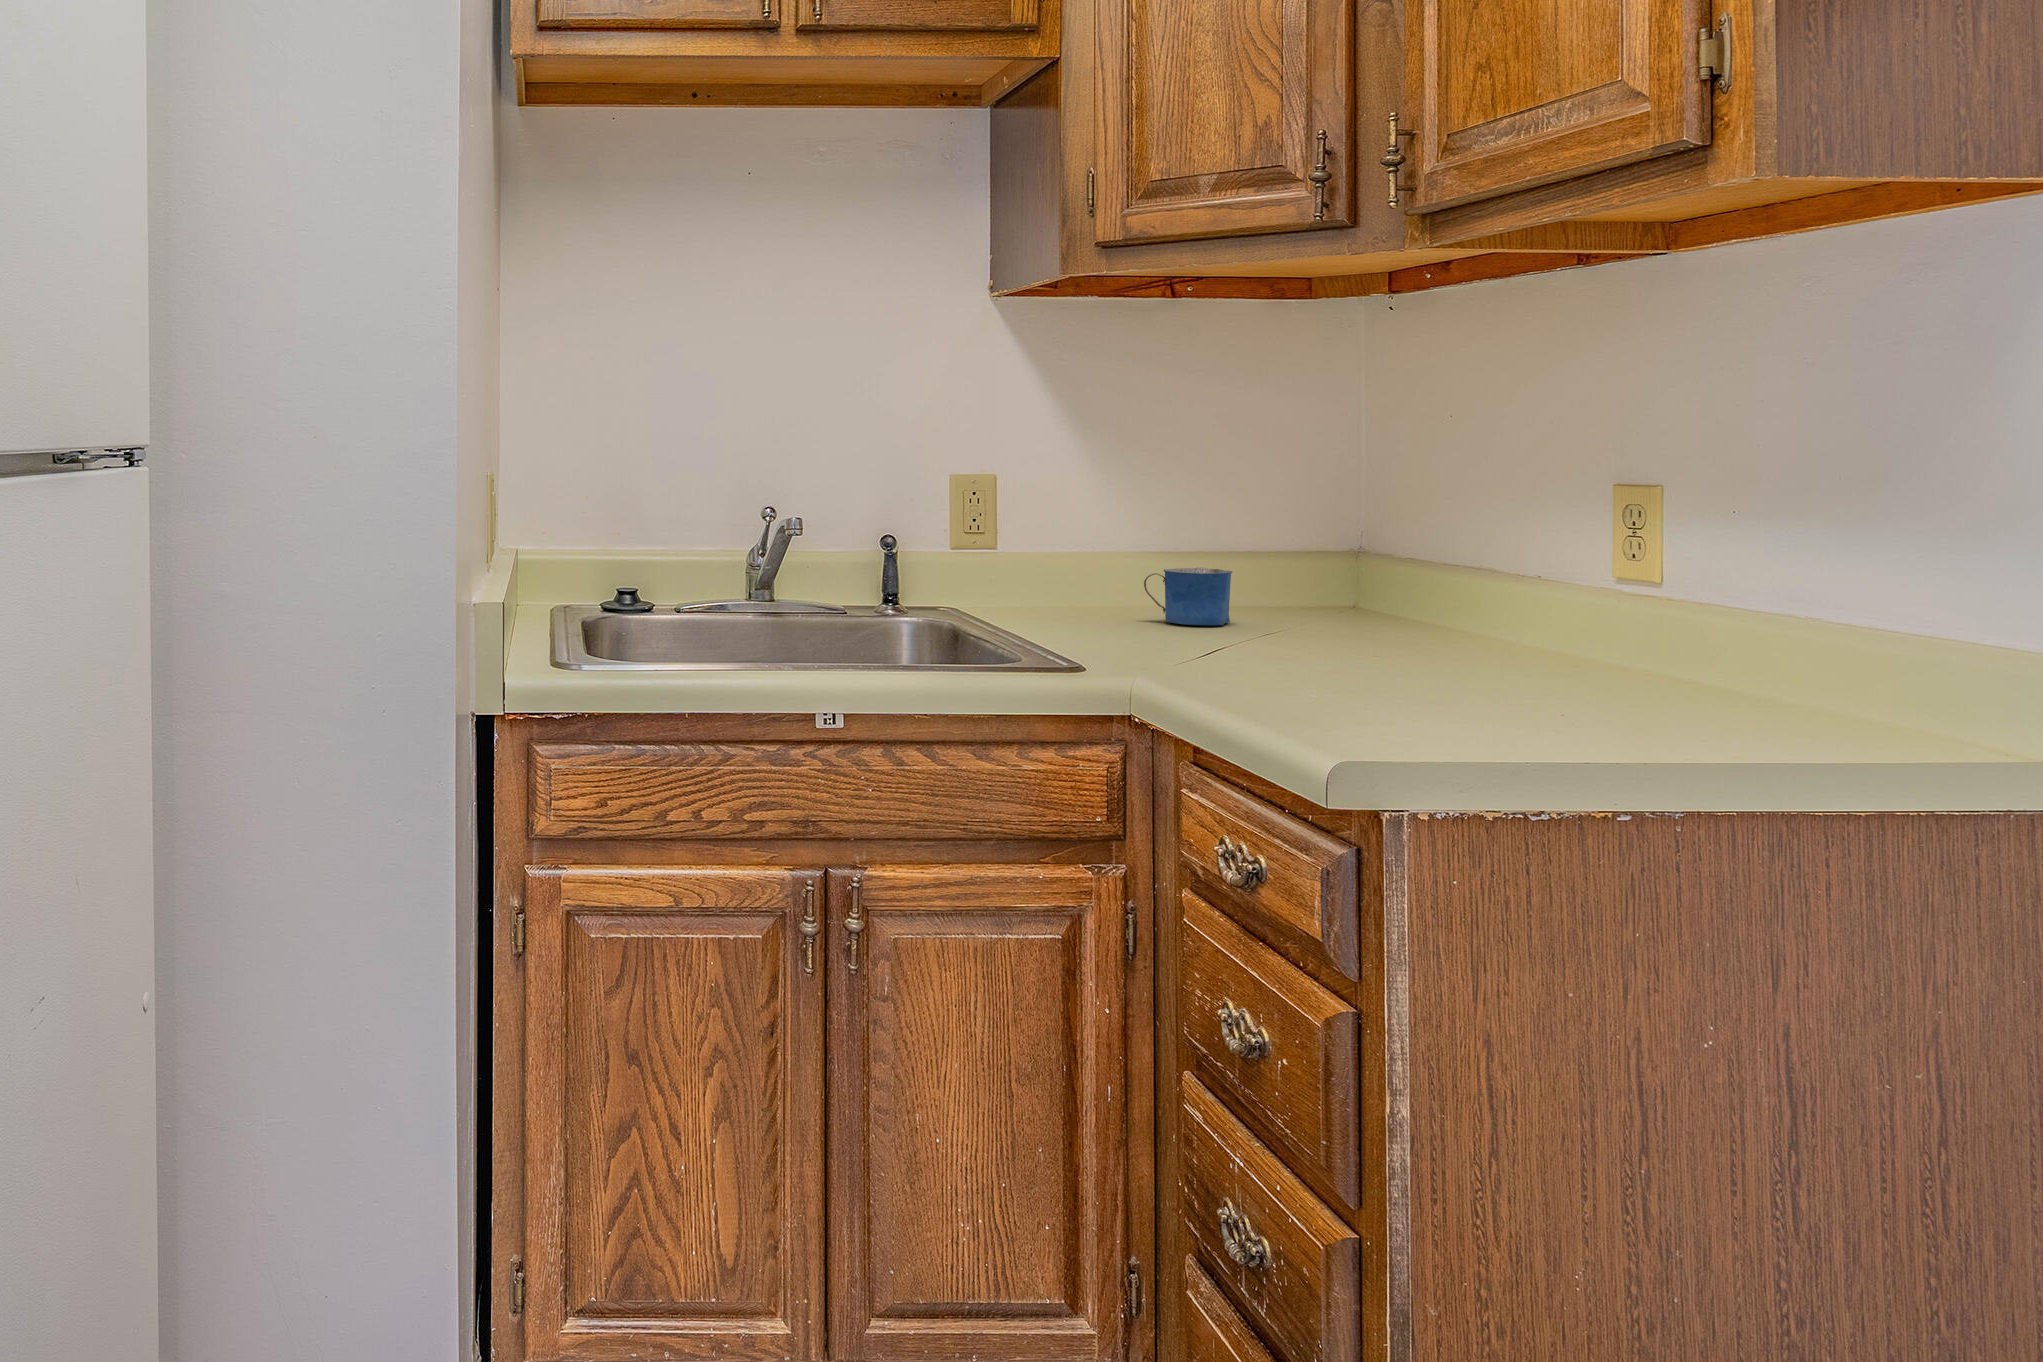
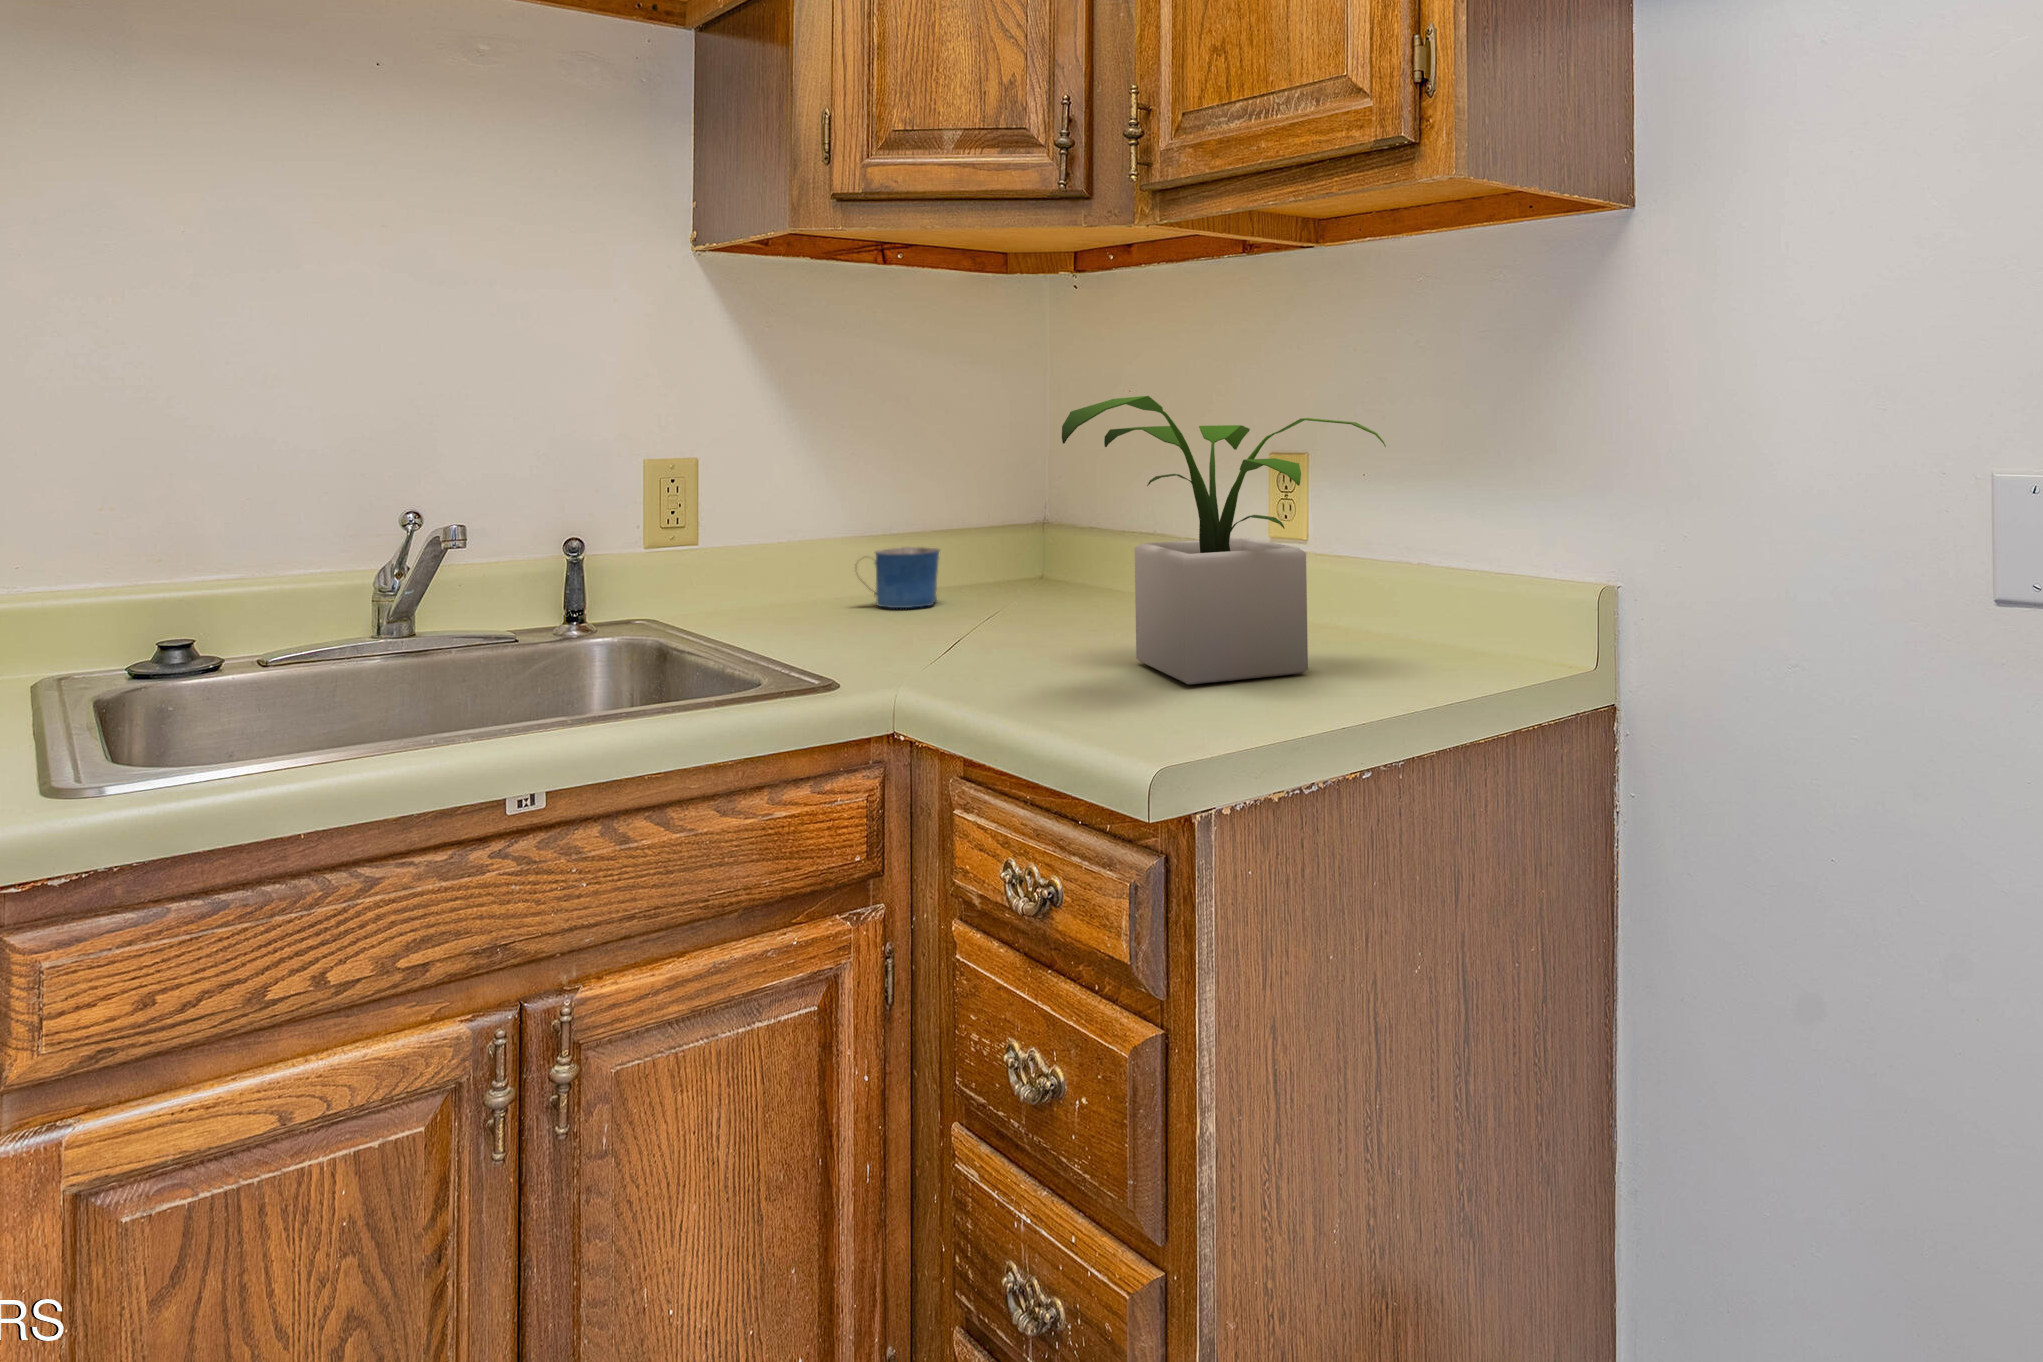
potted plant: none [1288,418,1702,711] -> present [1062,396,1386,685]

